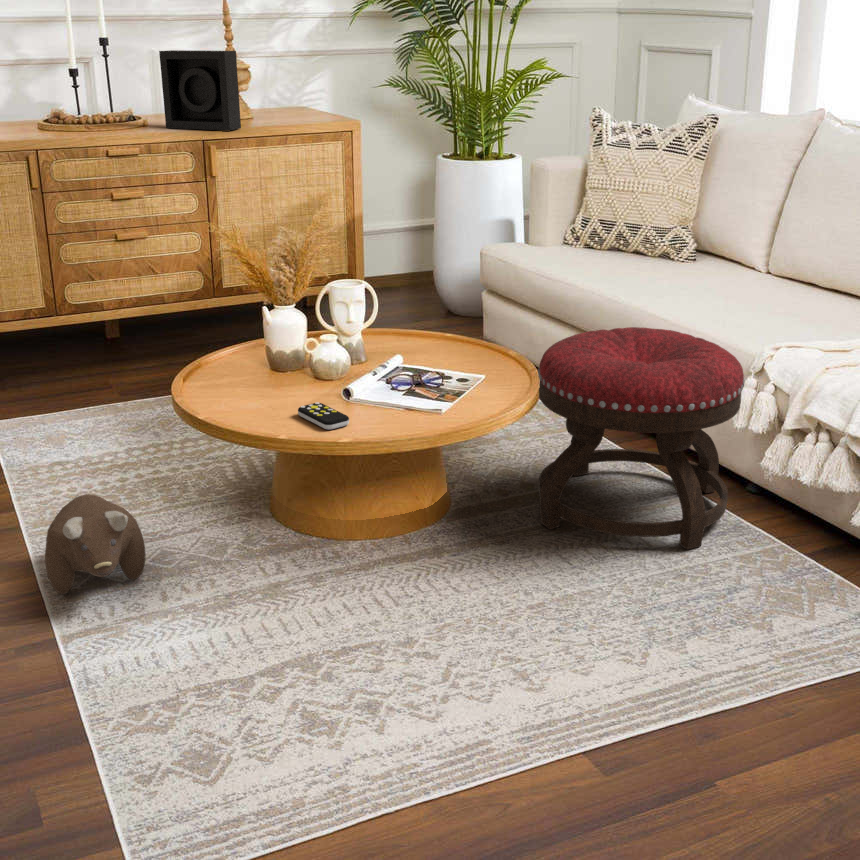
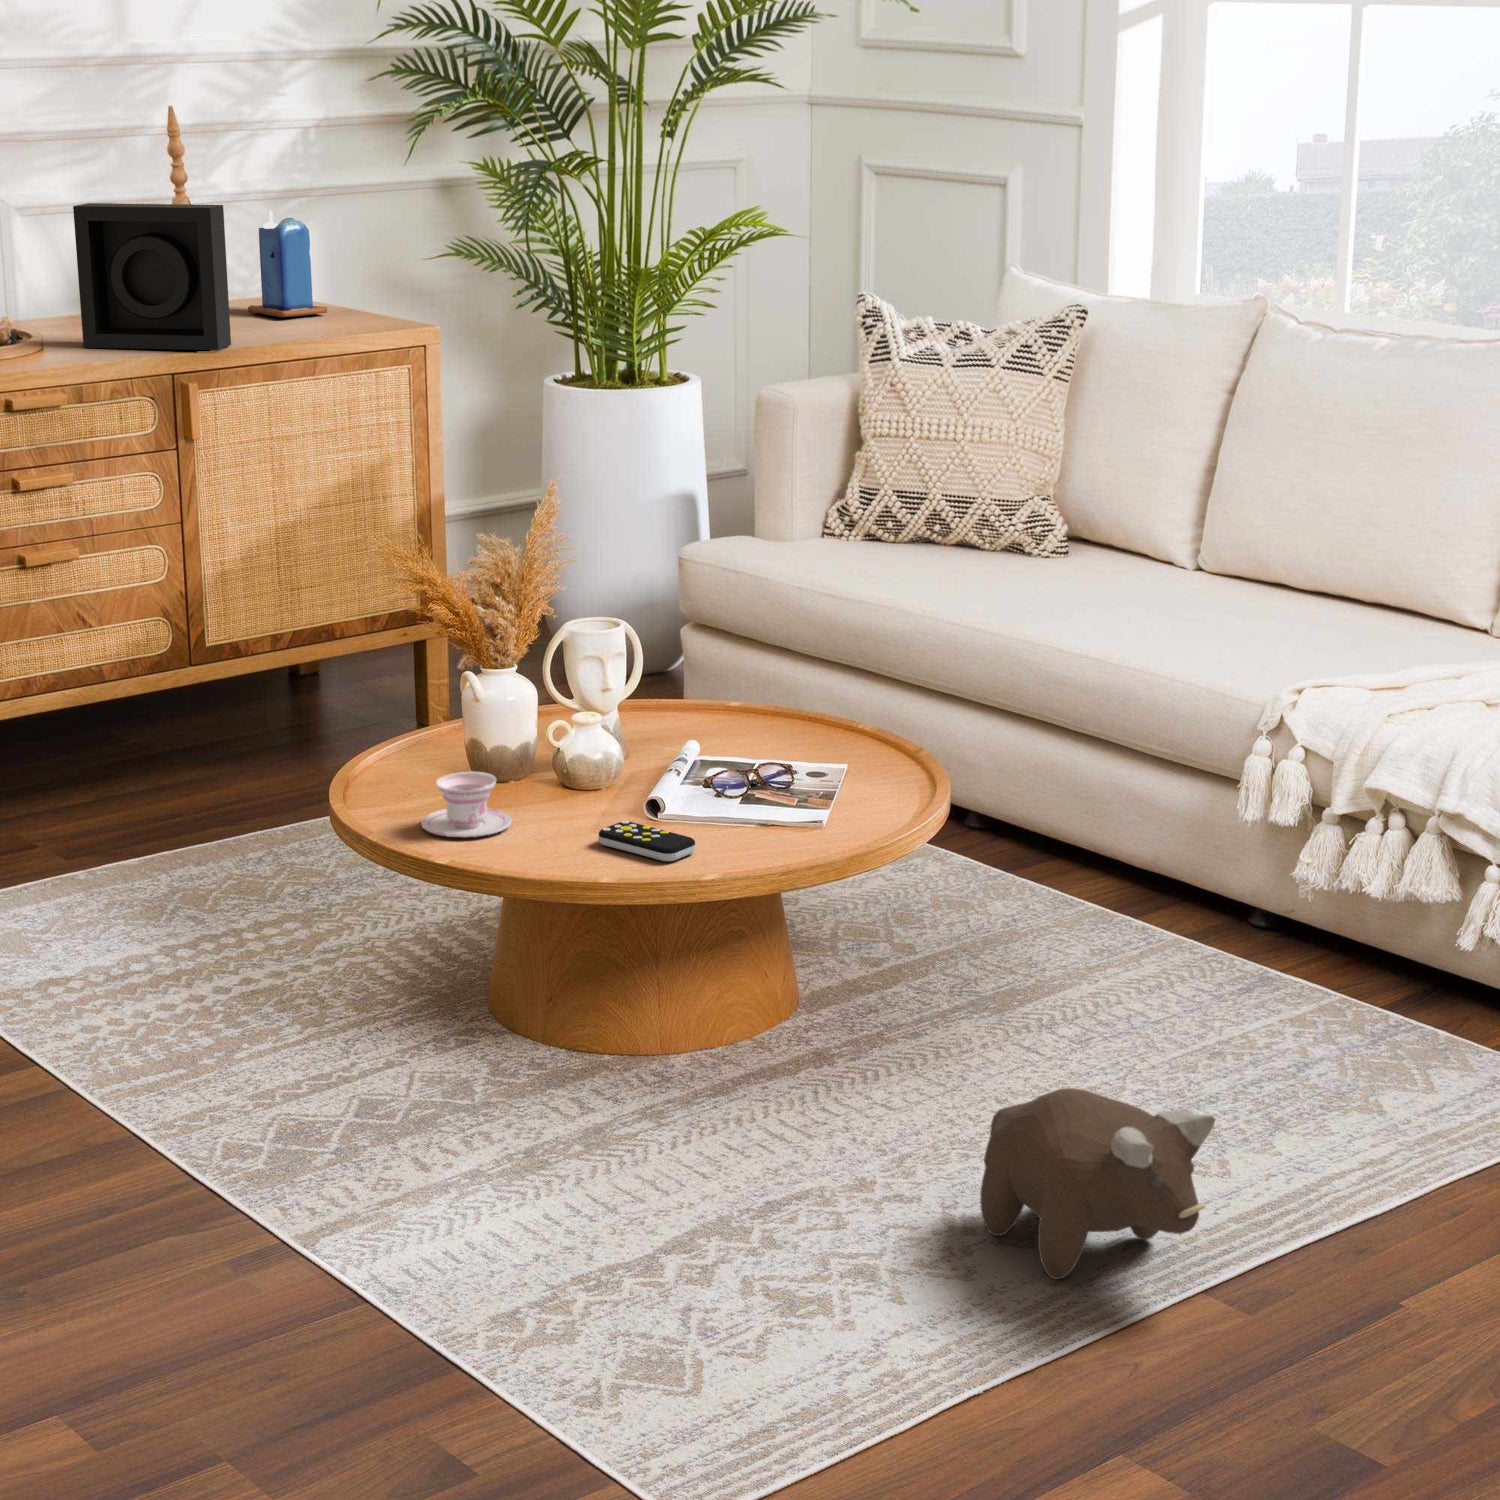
candle: none [272,59,311,116] -> present [248,211,327,317]
ottoman: present [538,327,745,550] -> none [934,670,1262,1016]
teacup: none [209,366,263,405] -> present [421,772,512,837]
plush toy: present [45,494,145,594] -> present [980,1088,1215,1279]

